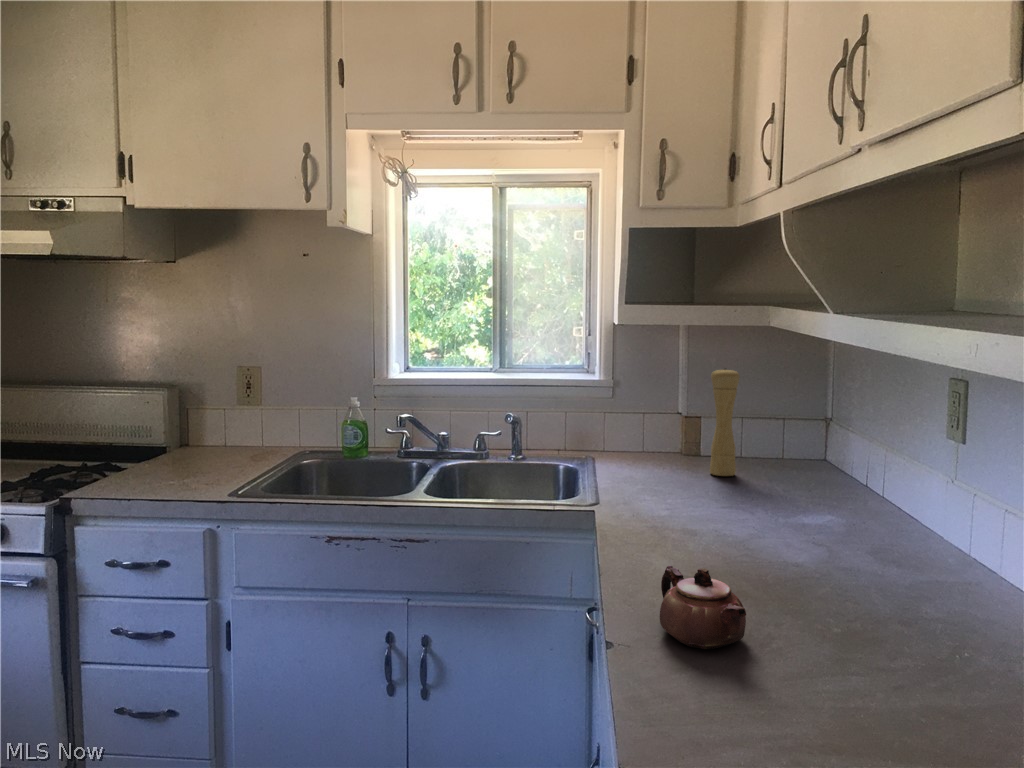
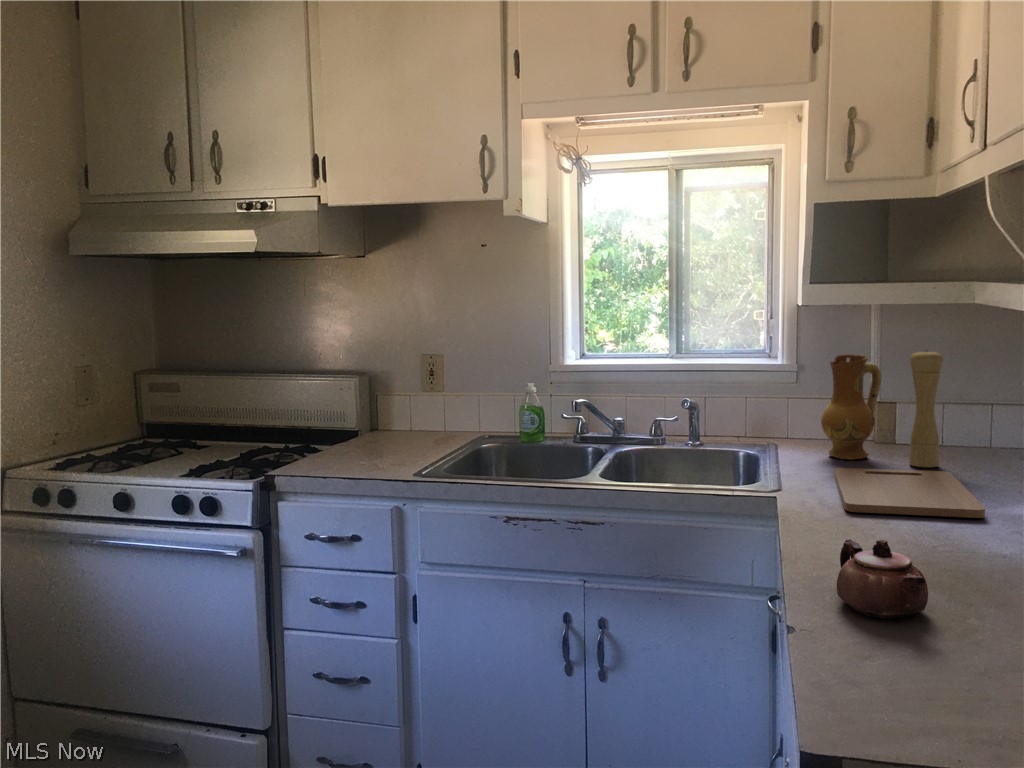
ceramic jug: none [633,371,686,469] -> present [821,355,881,460]
cutting board: none [646,479,782,529] -> present [834,468,985,518]

